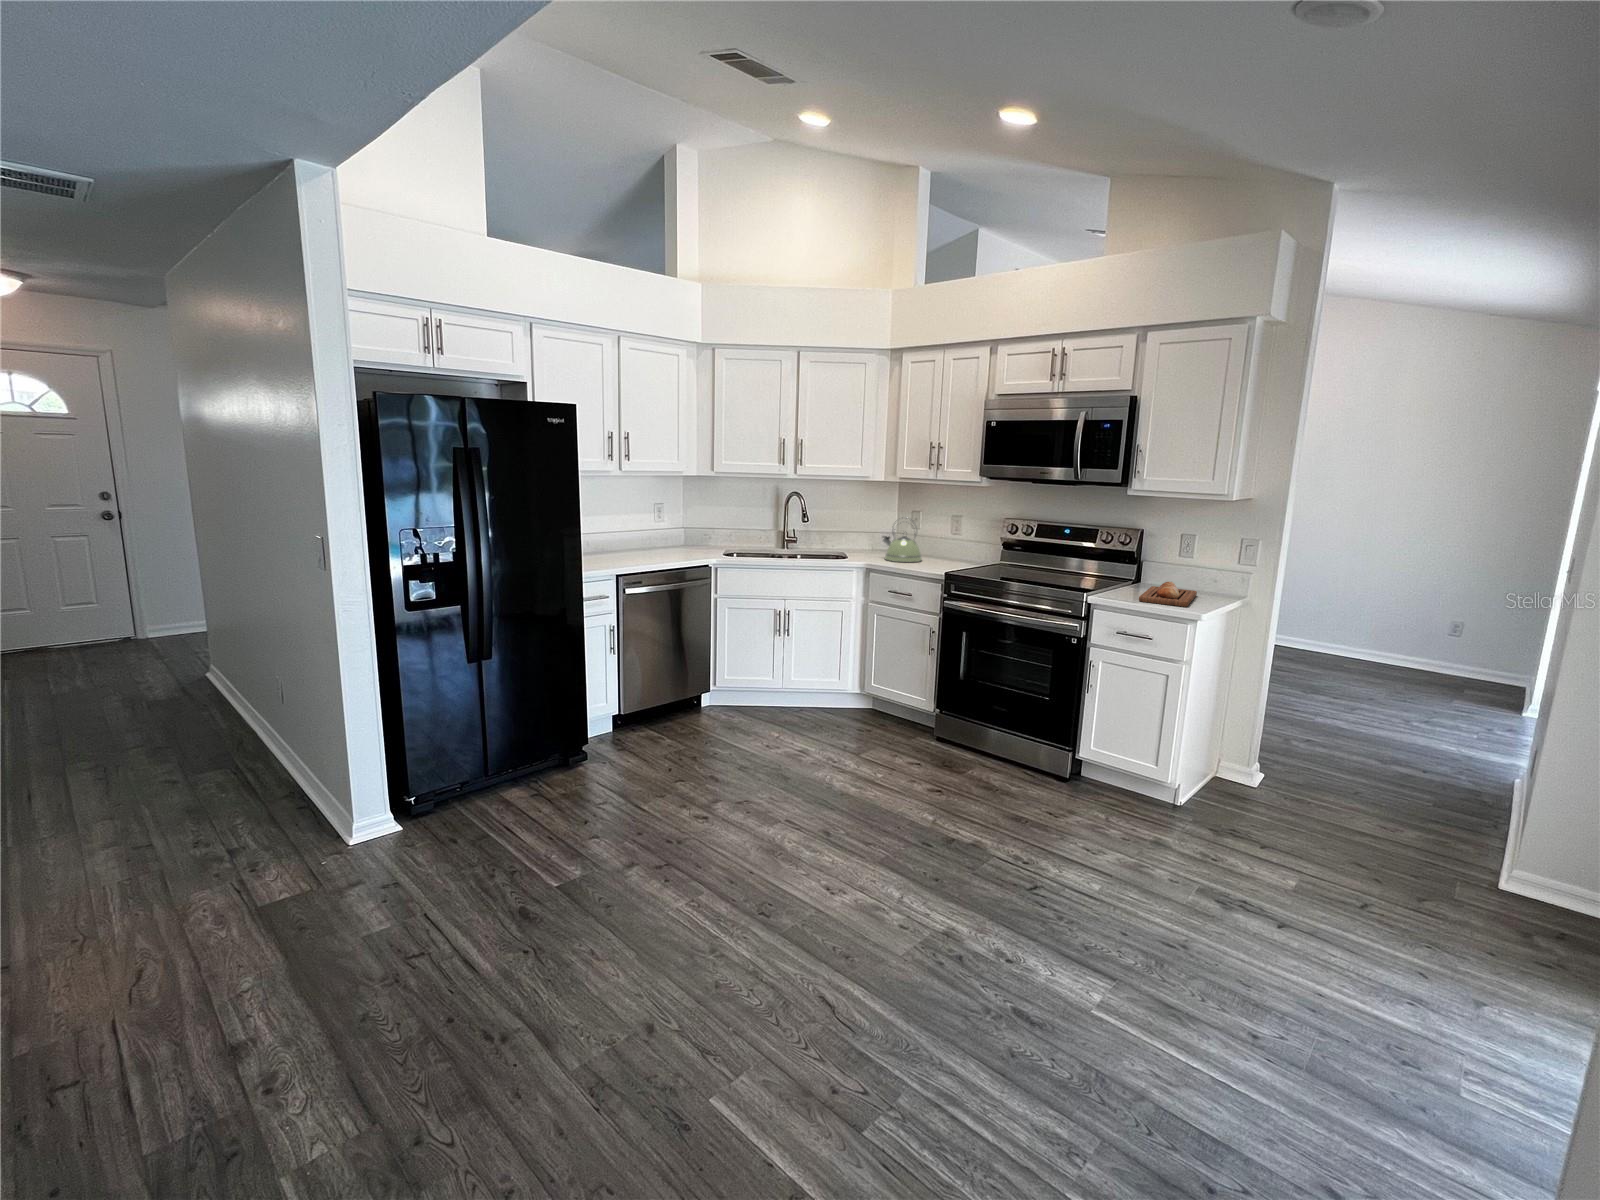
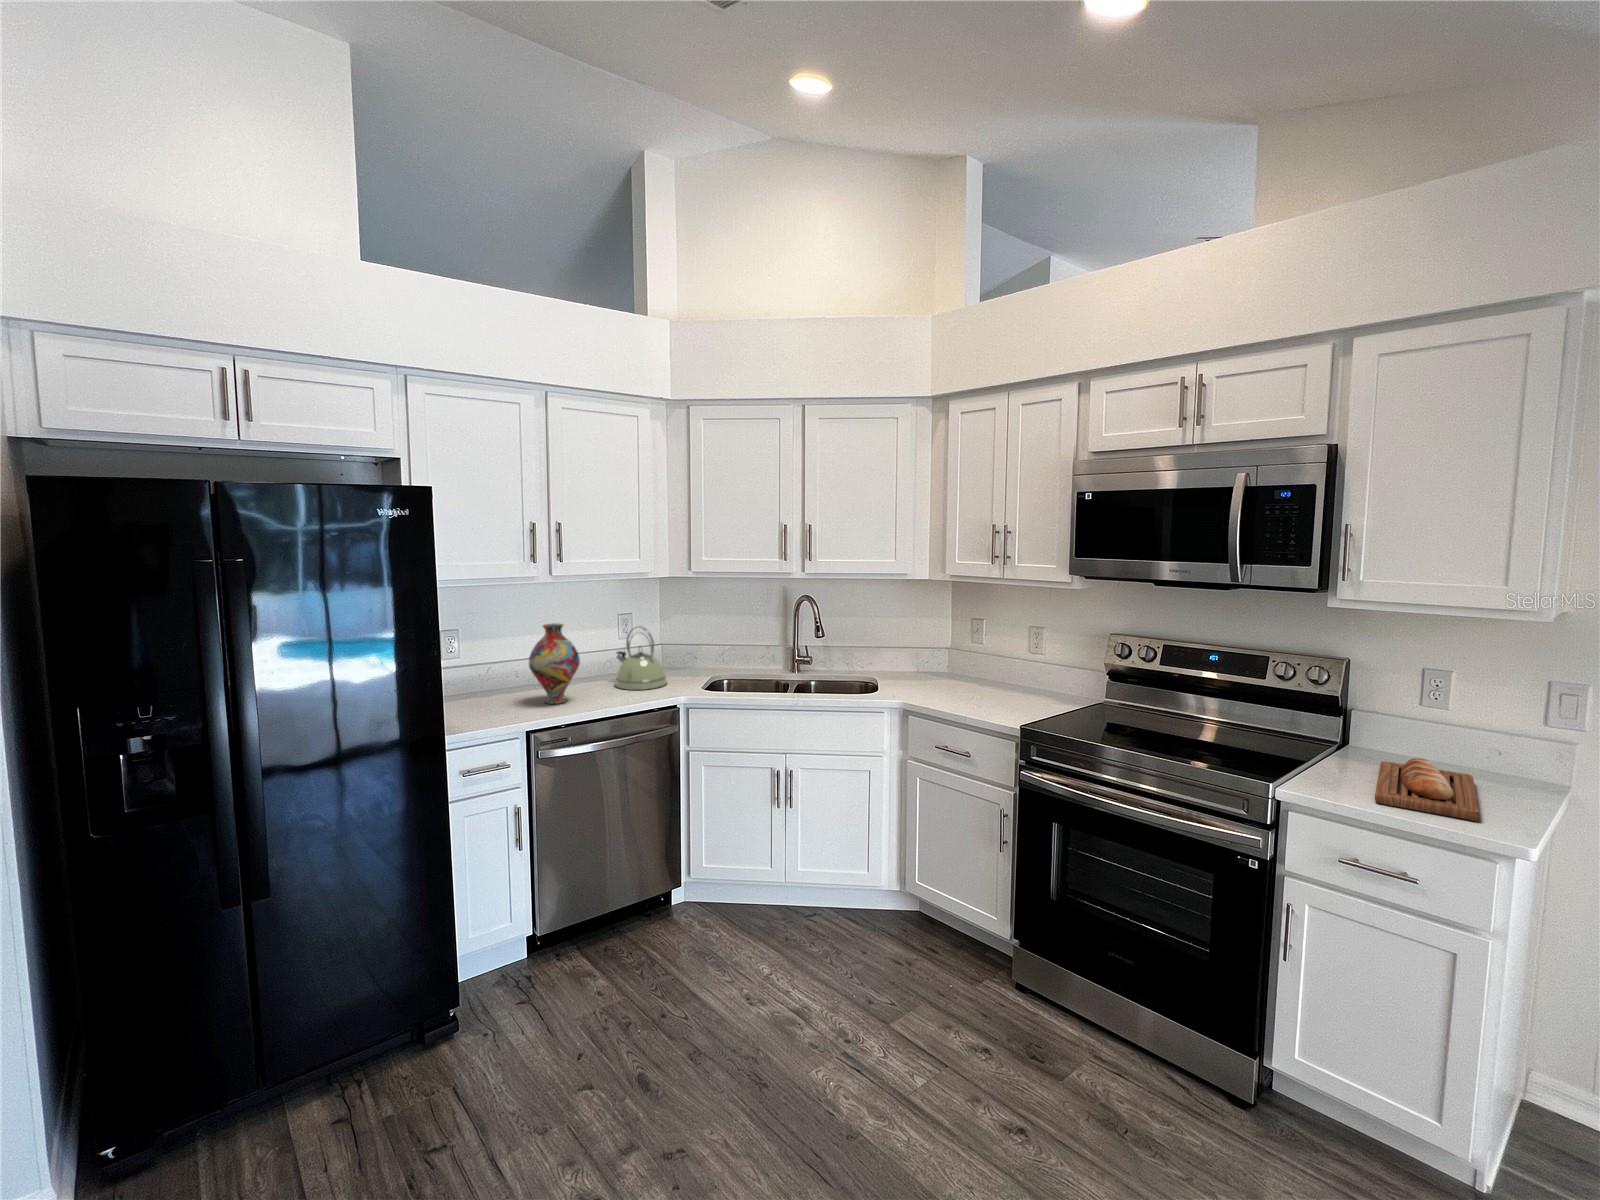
vase: none [609,505,644,560] -> present [529,623,580,704]
kettle: present [883,518,922,562] -> present [615,627,667,690]

